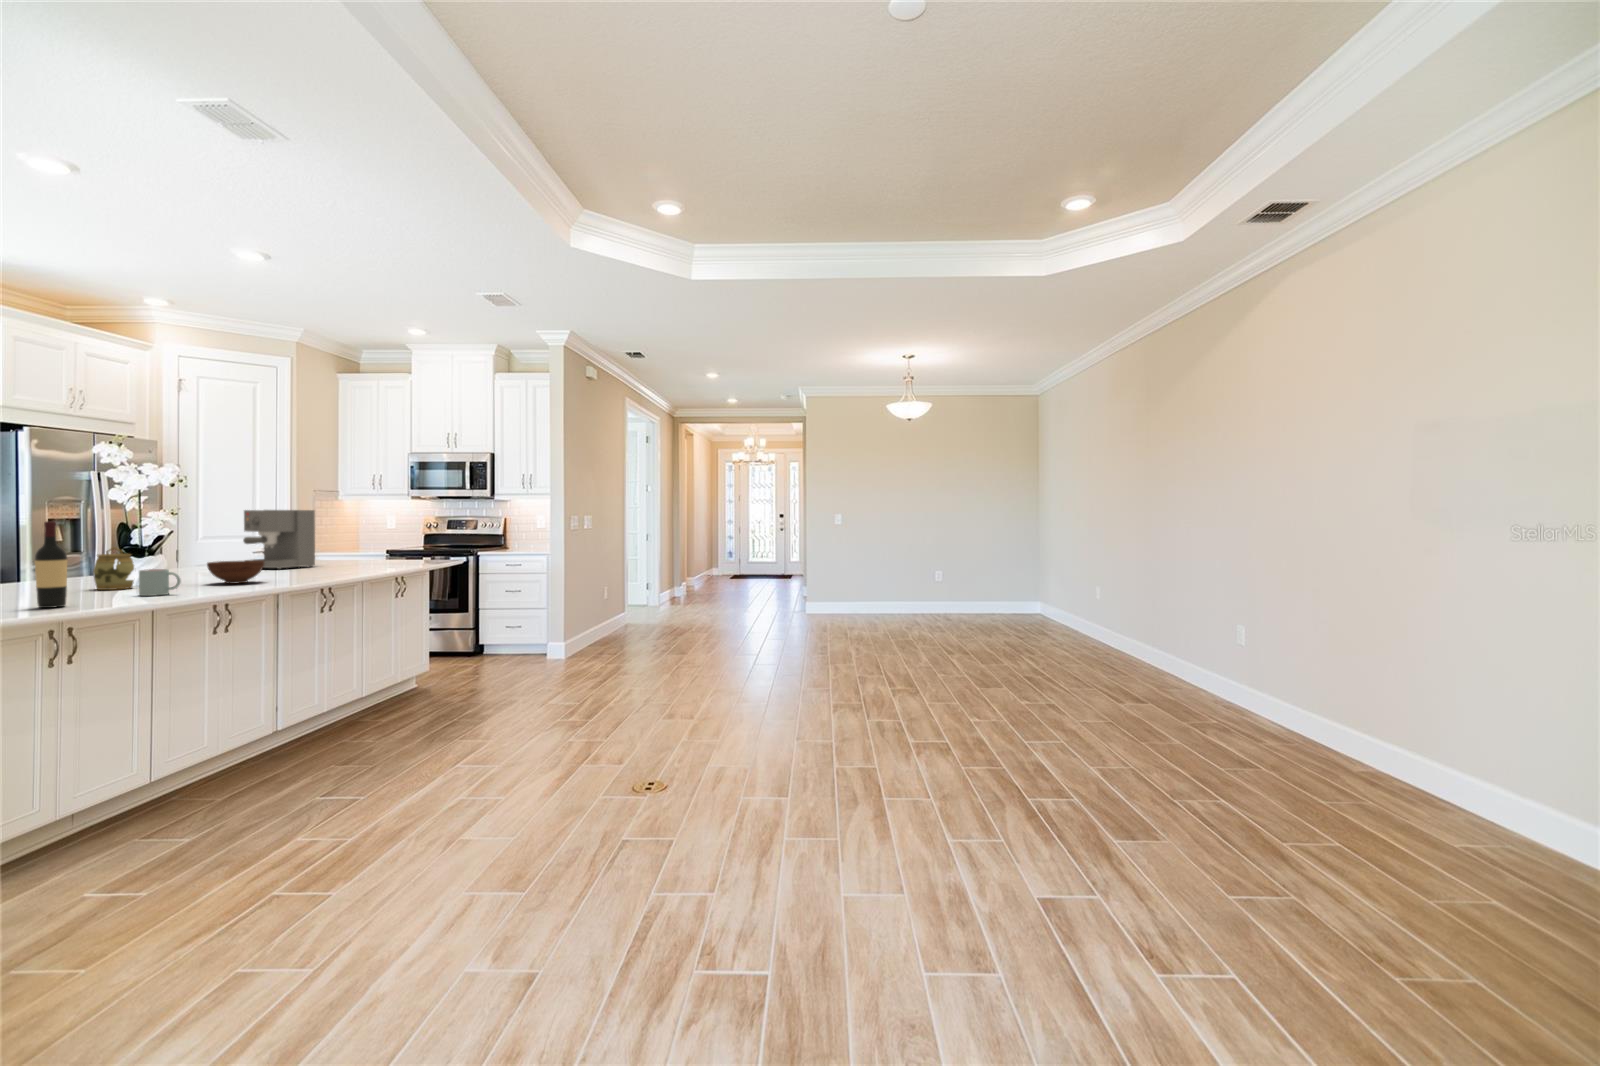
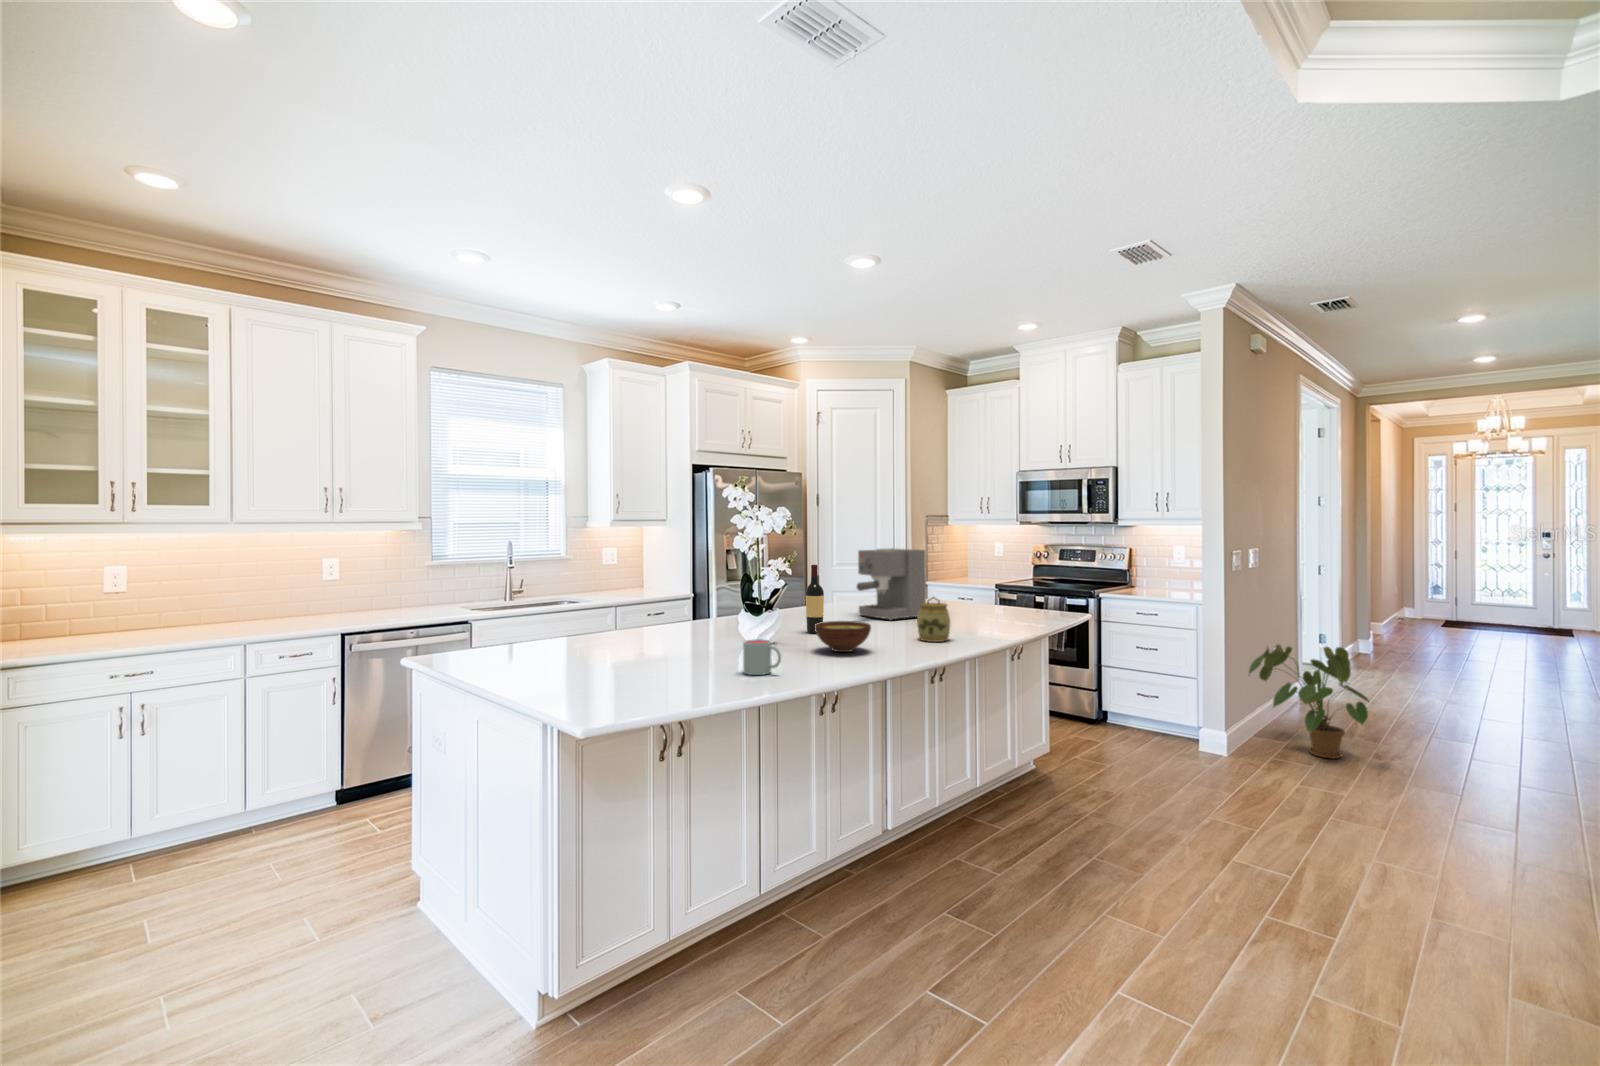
wine bottle: present [35,521,67,608] -> present [806,565,824,633]
jar: present [93,547,134,590] -> present [917,597,950,642]
house plant: none [582,580,651,653] -> present [1249,645,1369,759]

